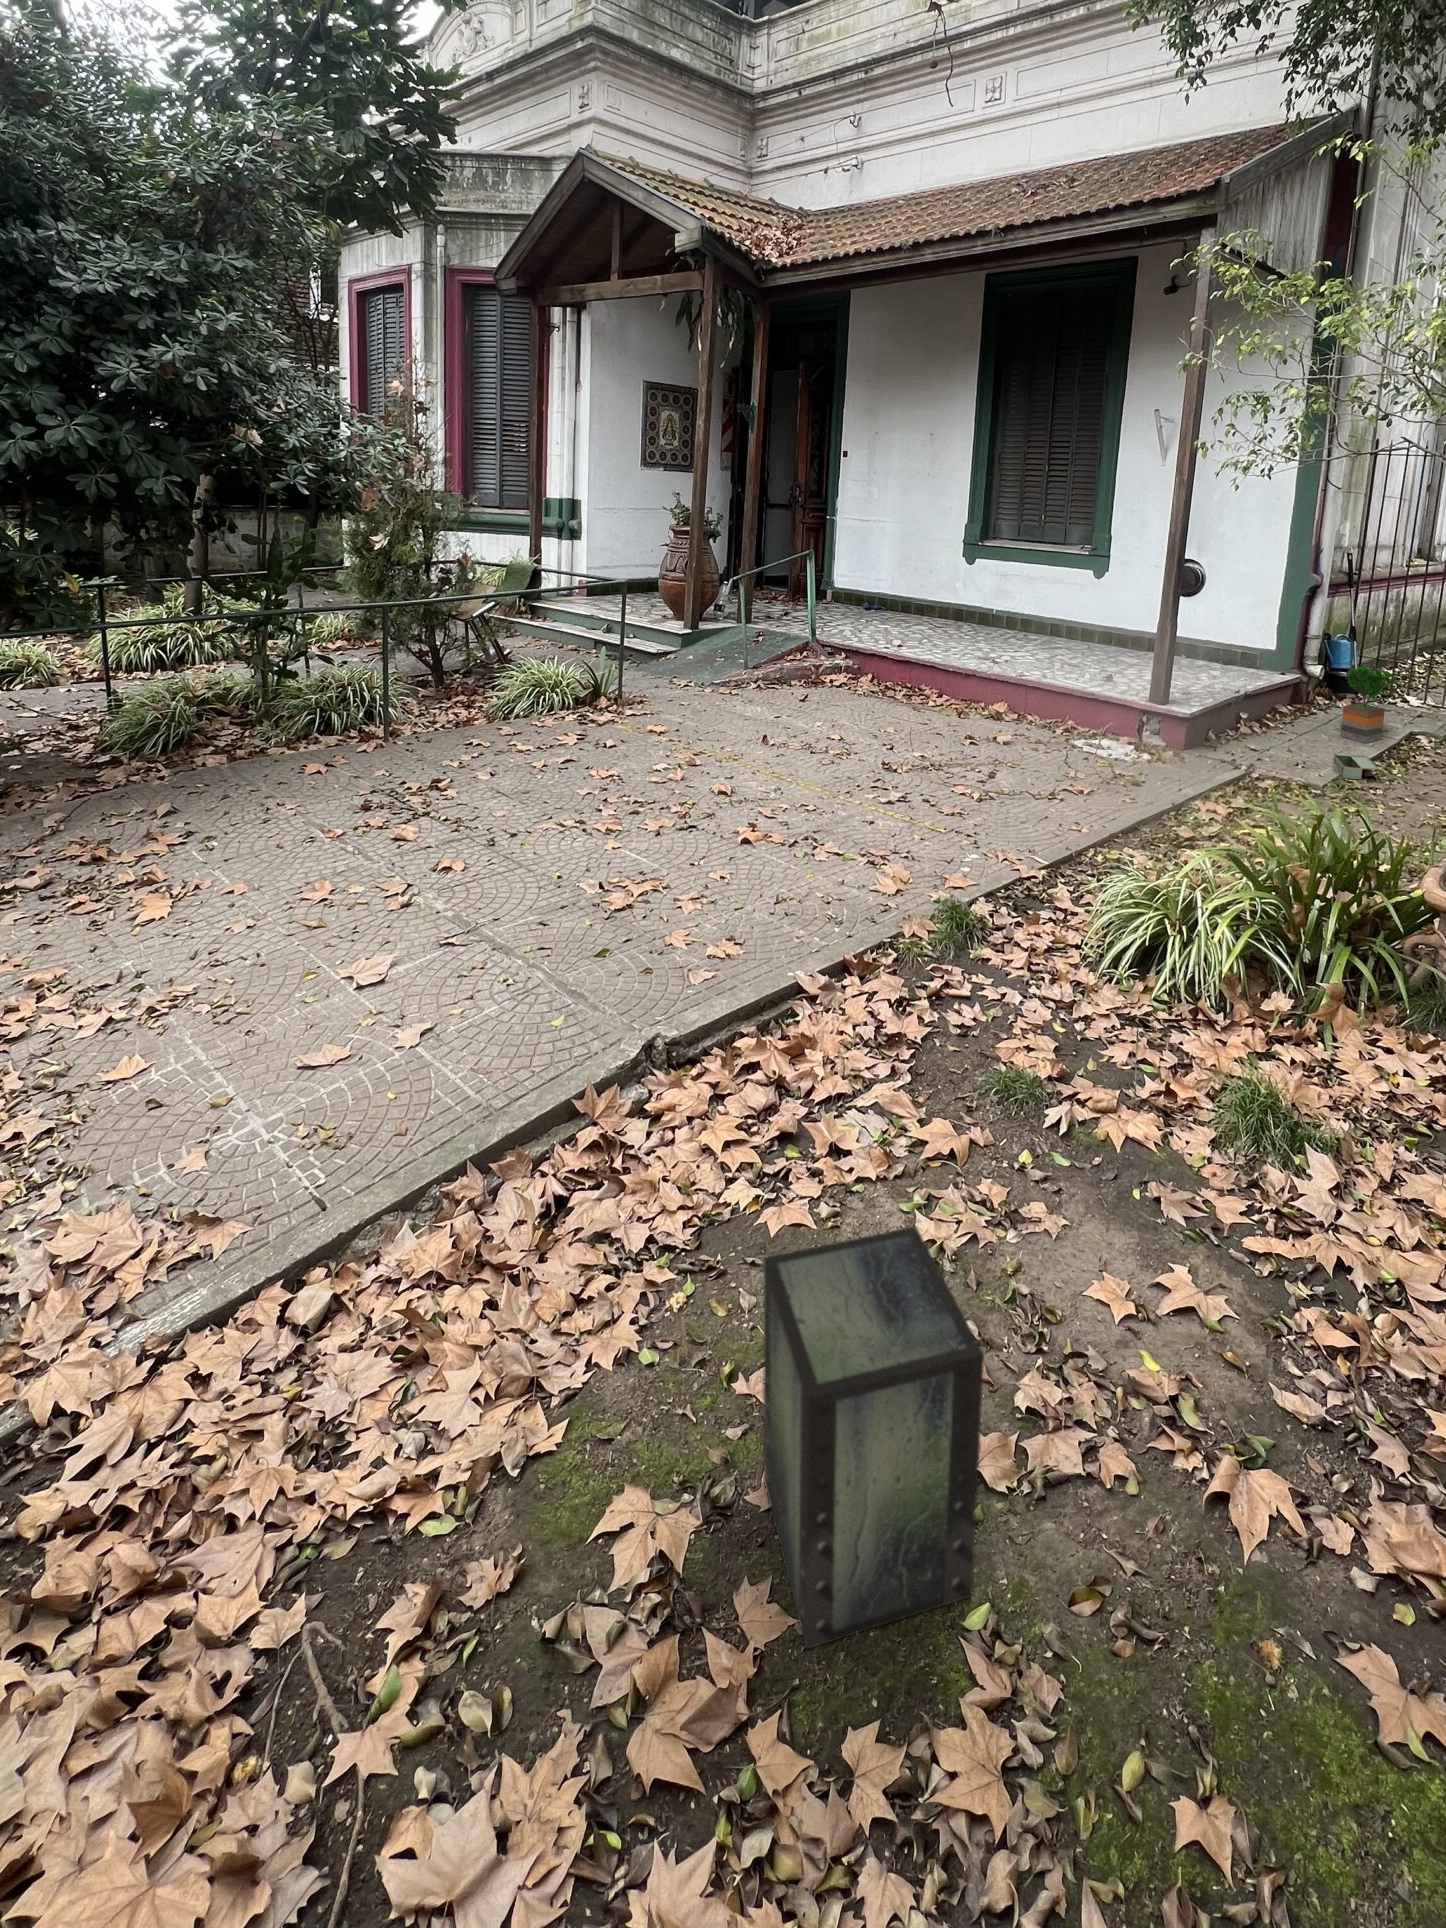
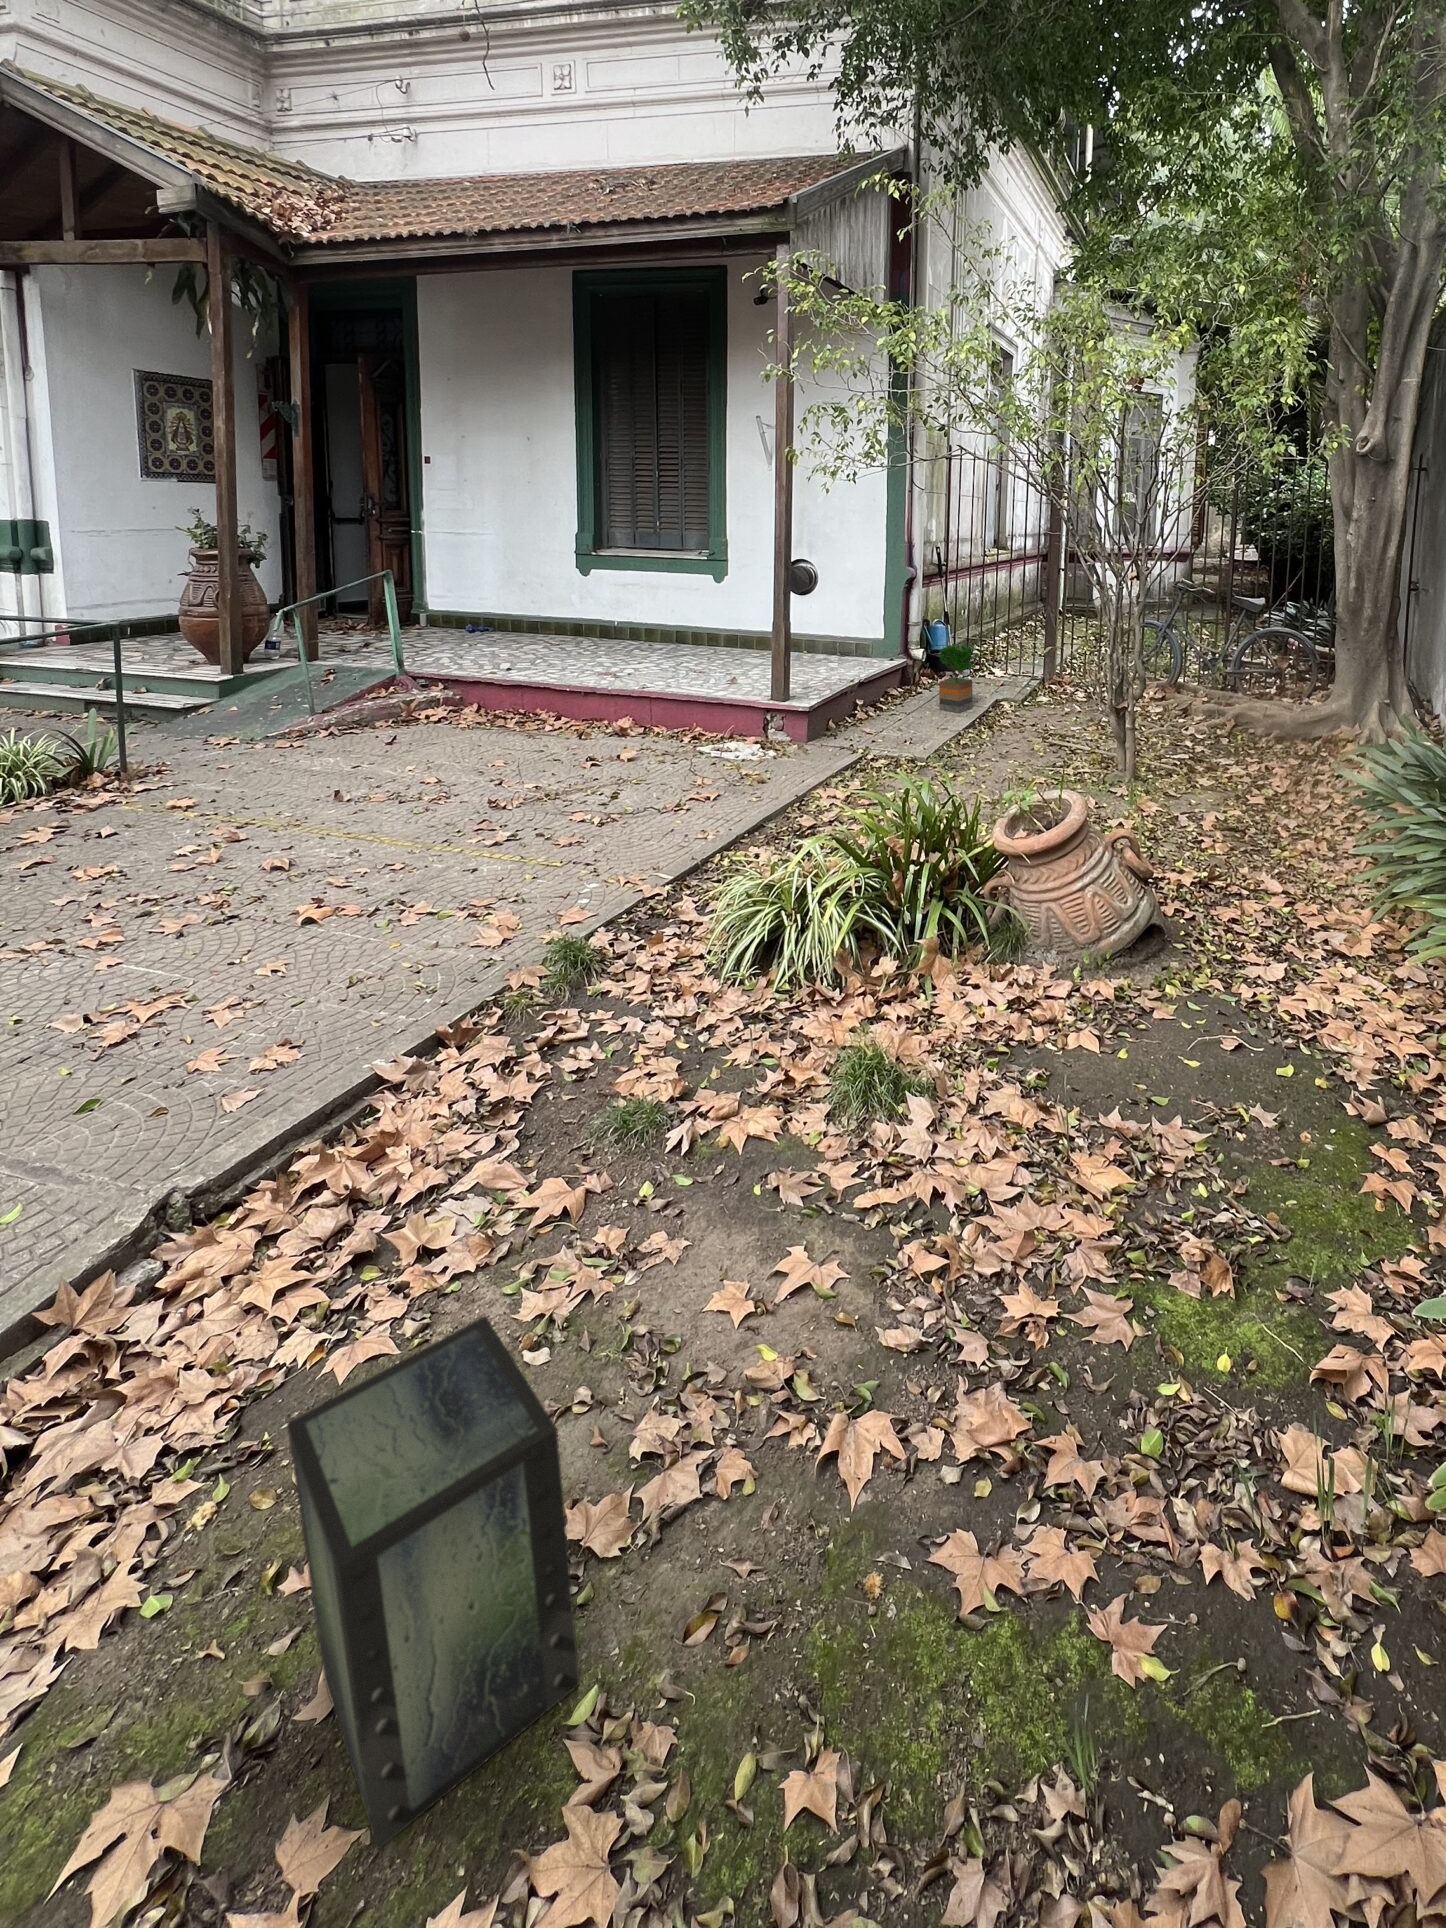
toolbox: present [1333,755,1379,779] -> none [933,725,970,747]

